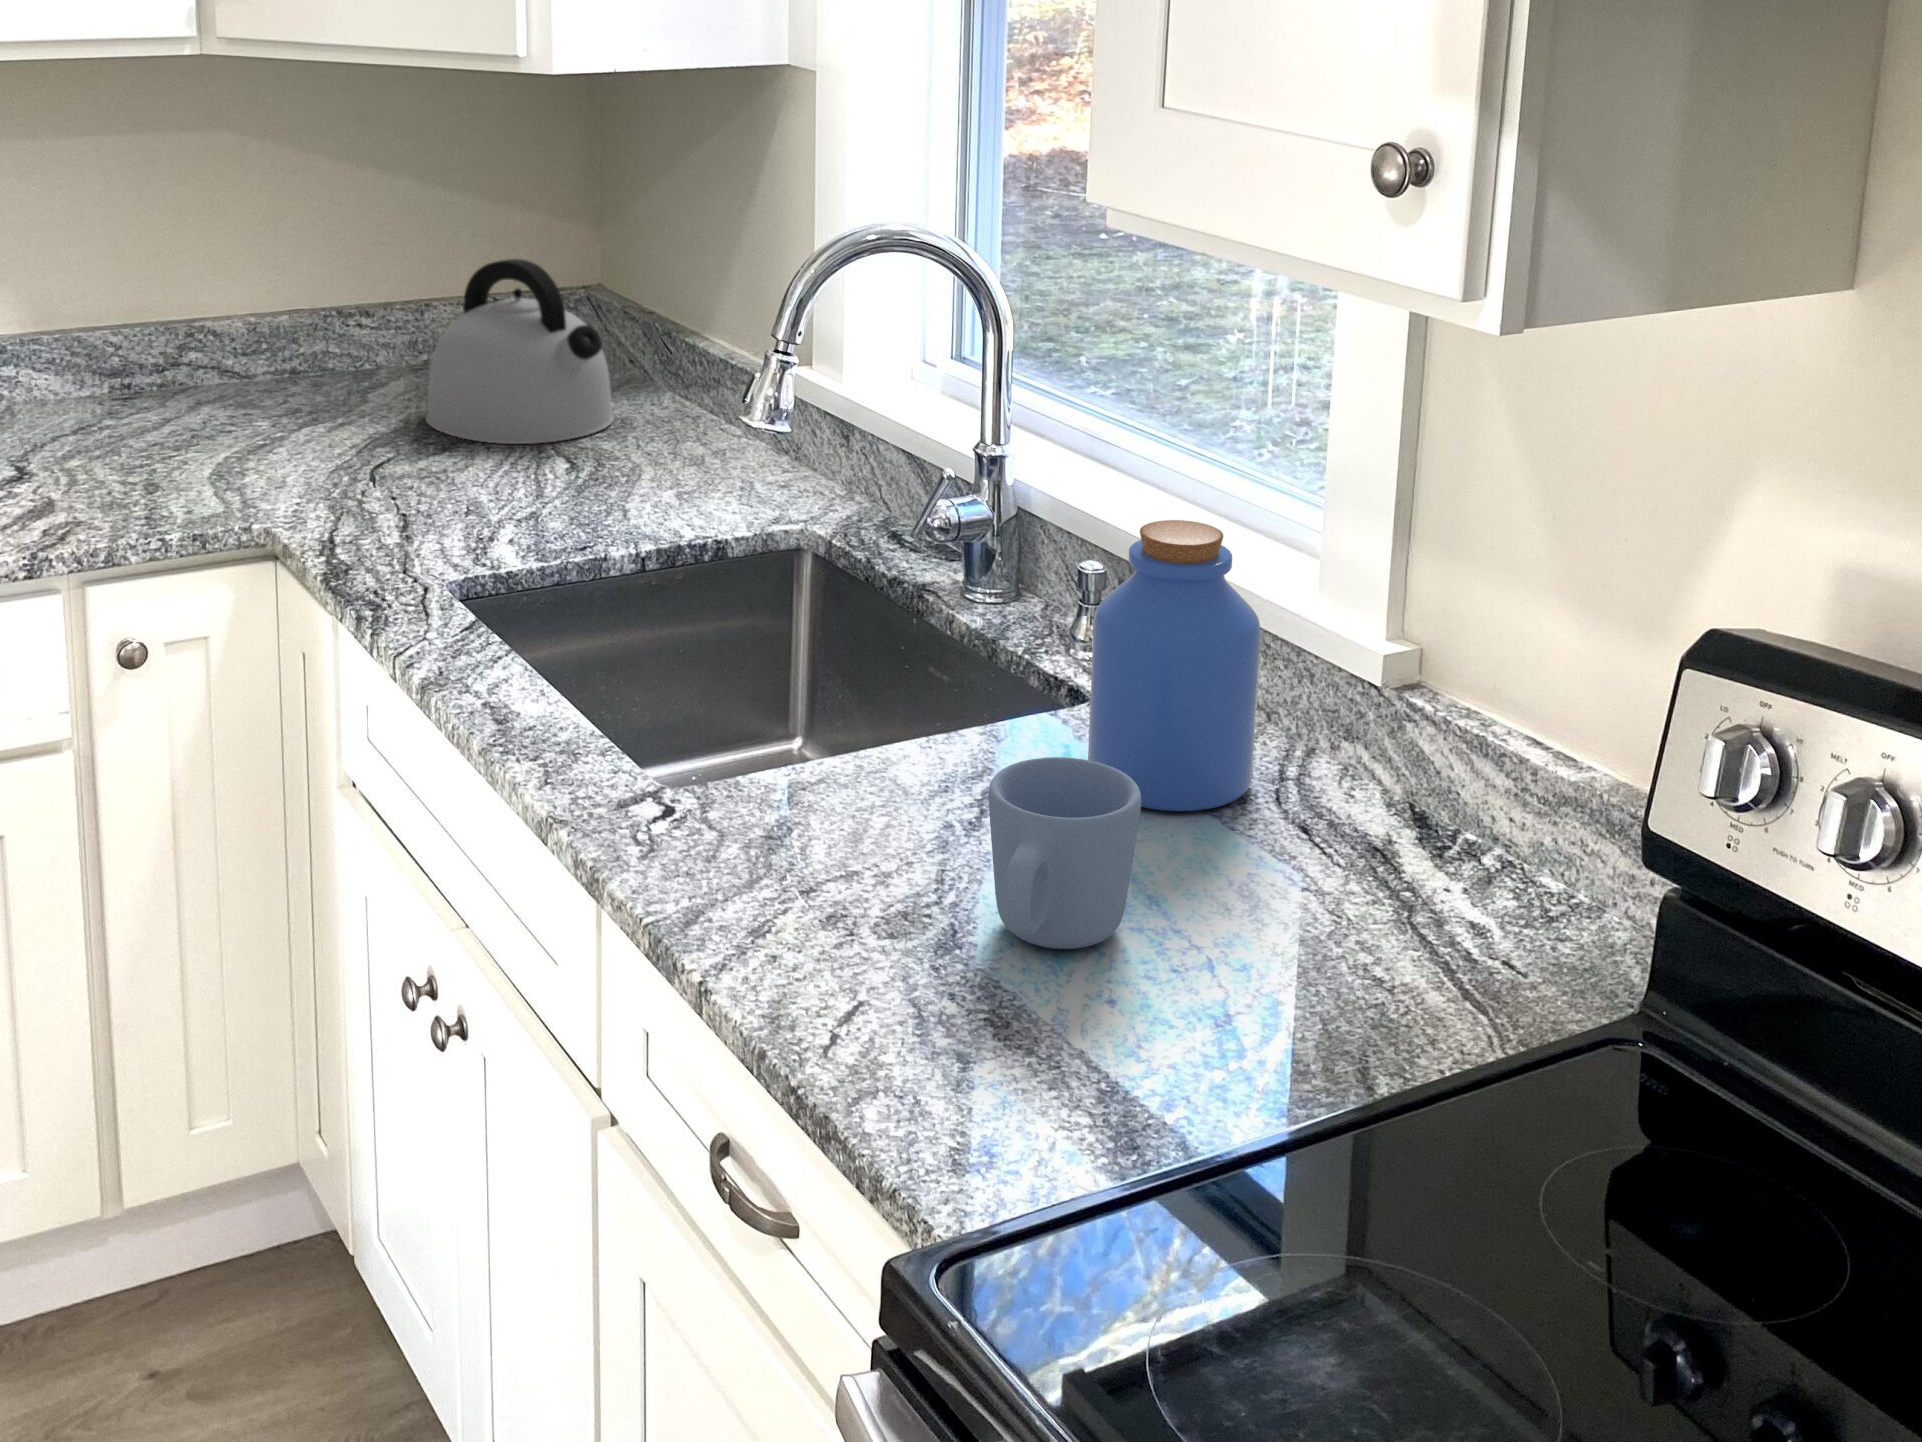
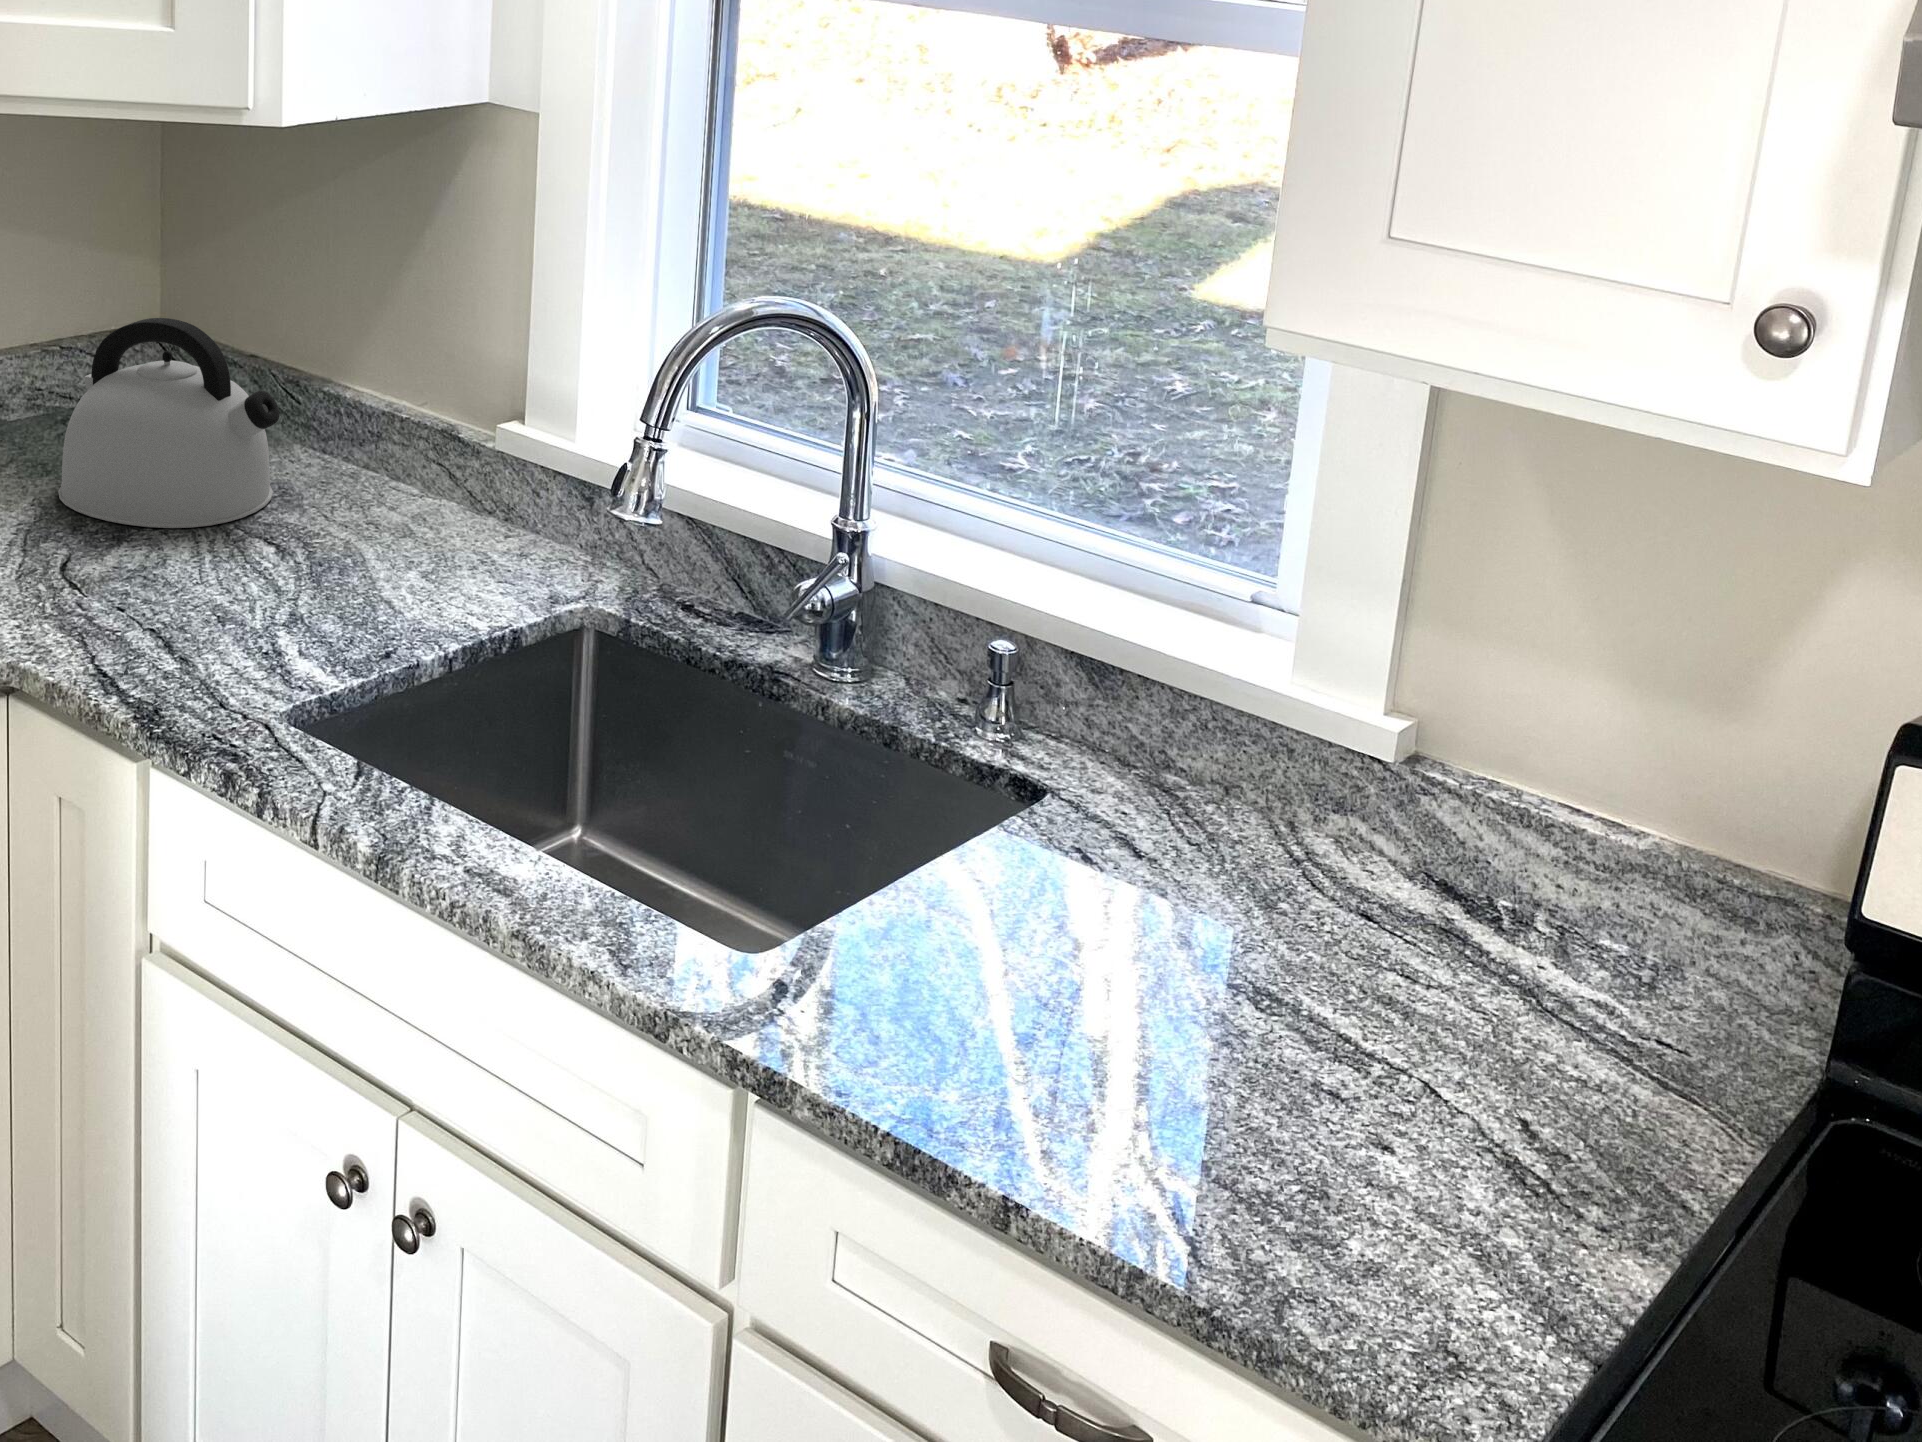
jar: present [1088,520,1261,811] -> none [1135,619,1326,916]
mug: present [988,757,1141,949] -> none [1222,895,1387,1099]

